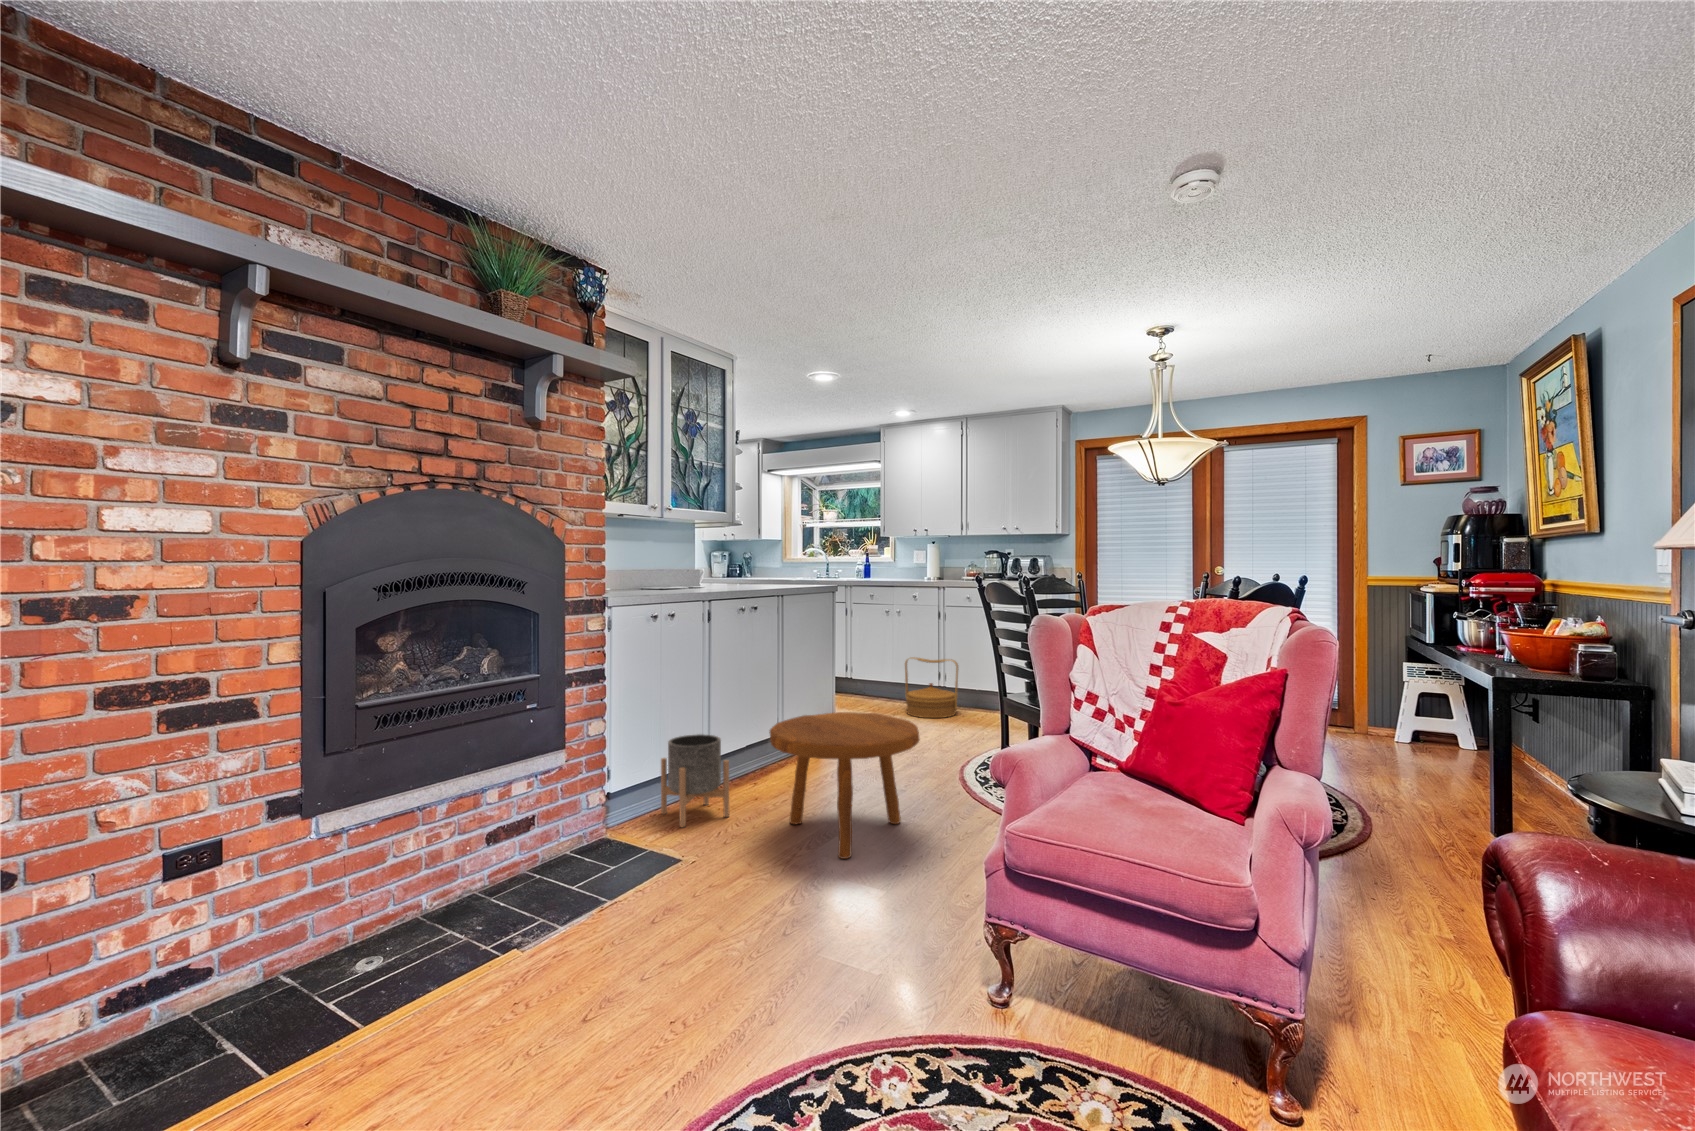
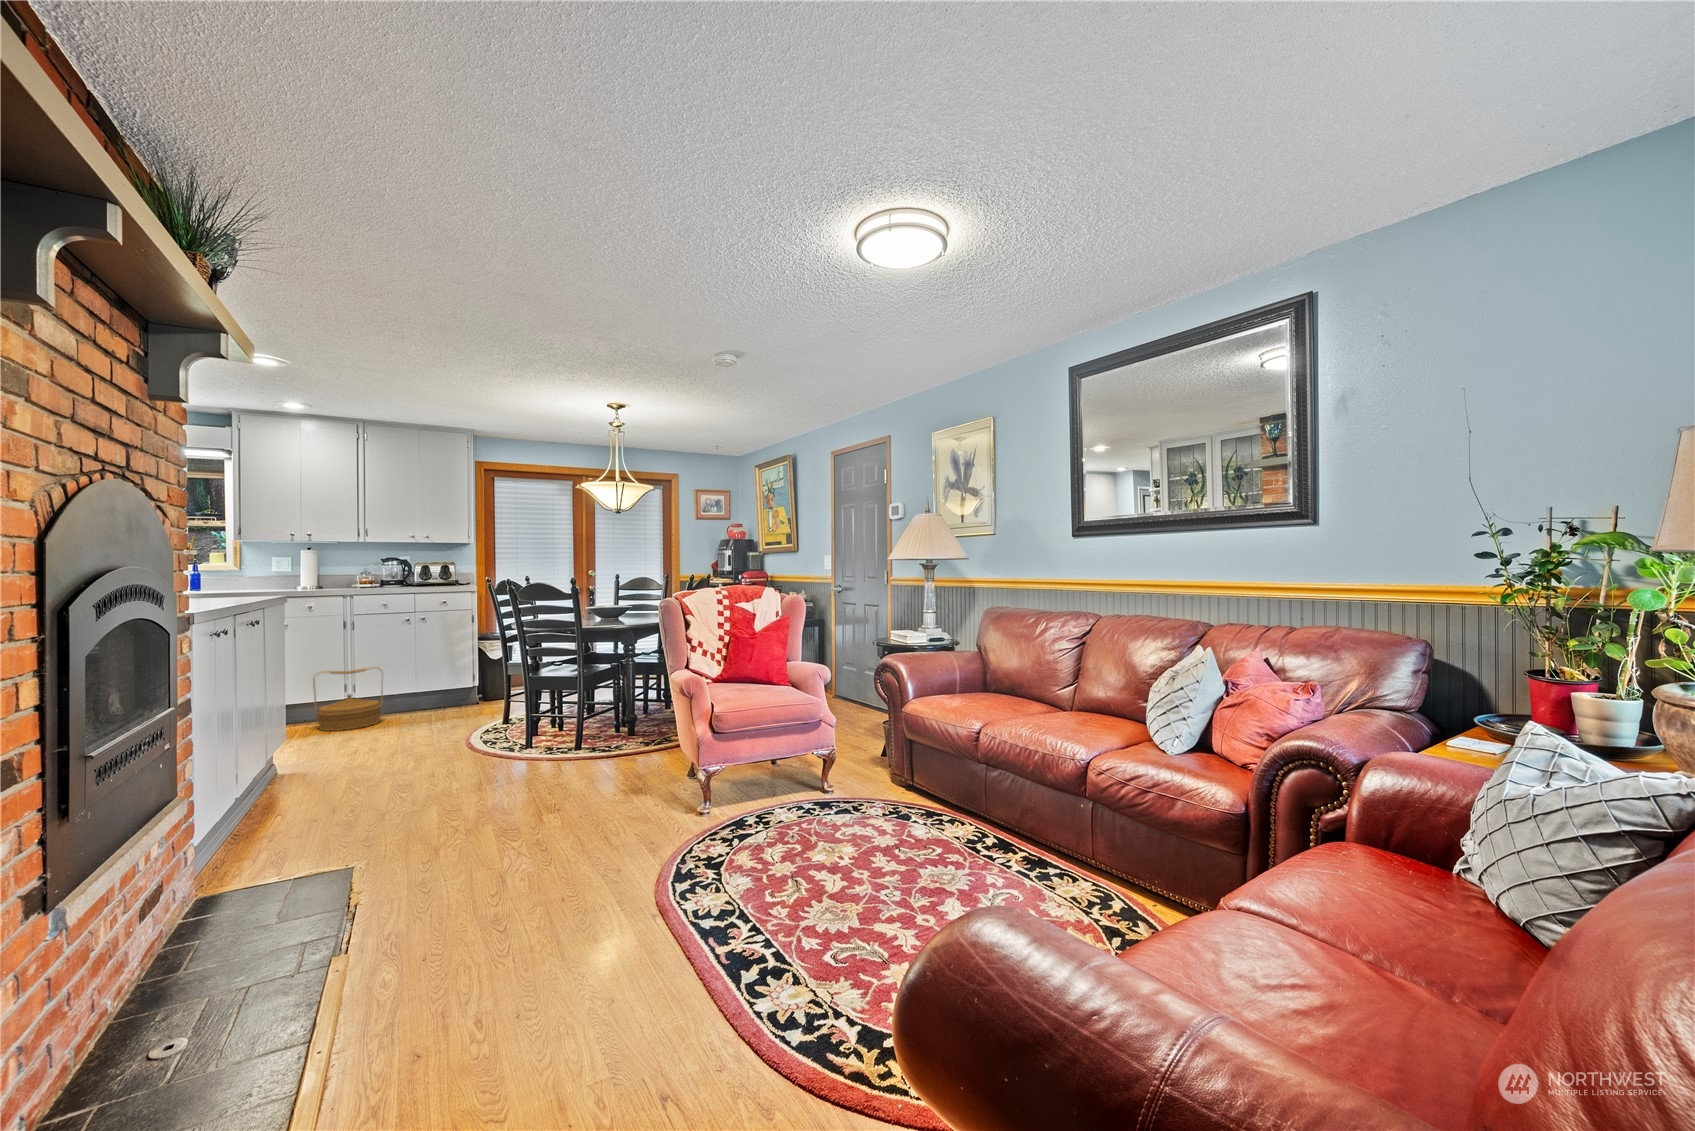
footstool: present [769,712,920,859] -> none [382,701,529,818]
planter: present [661,734,729,827] -> none [215,761,316,864]

